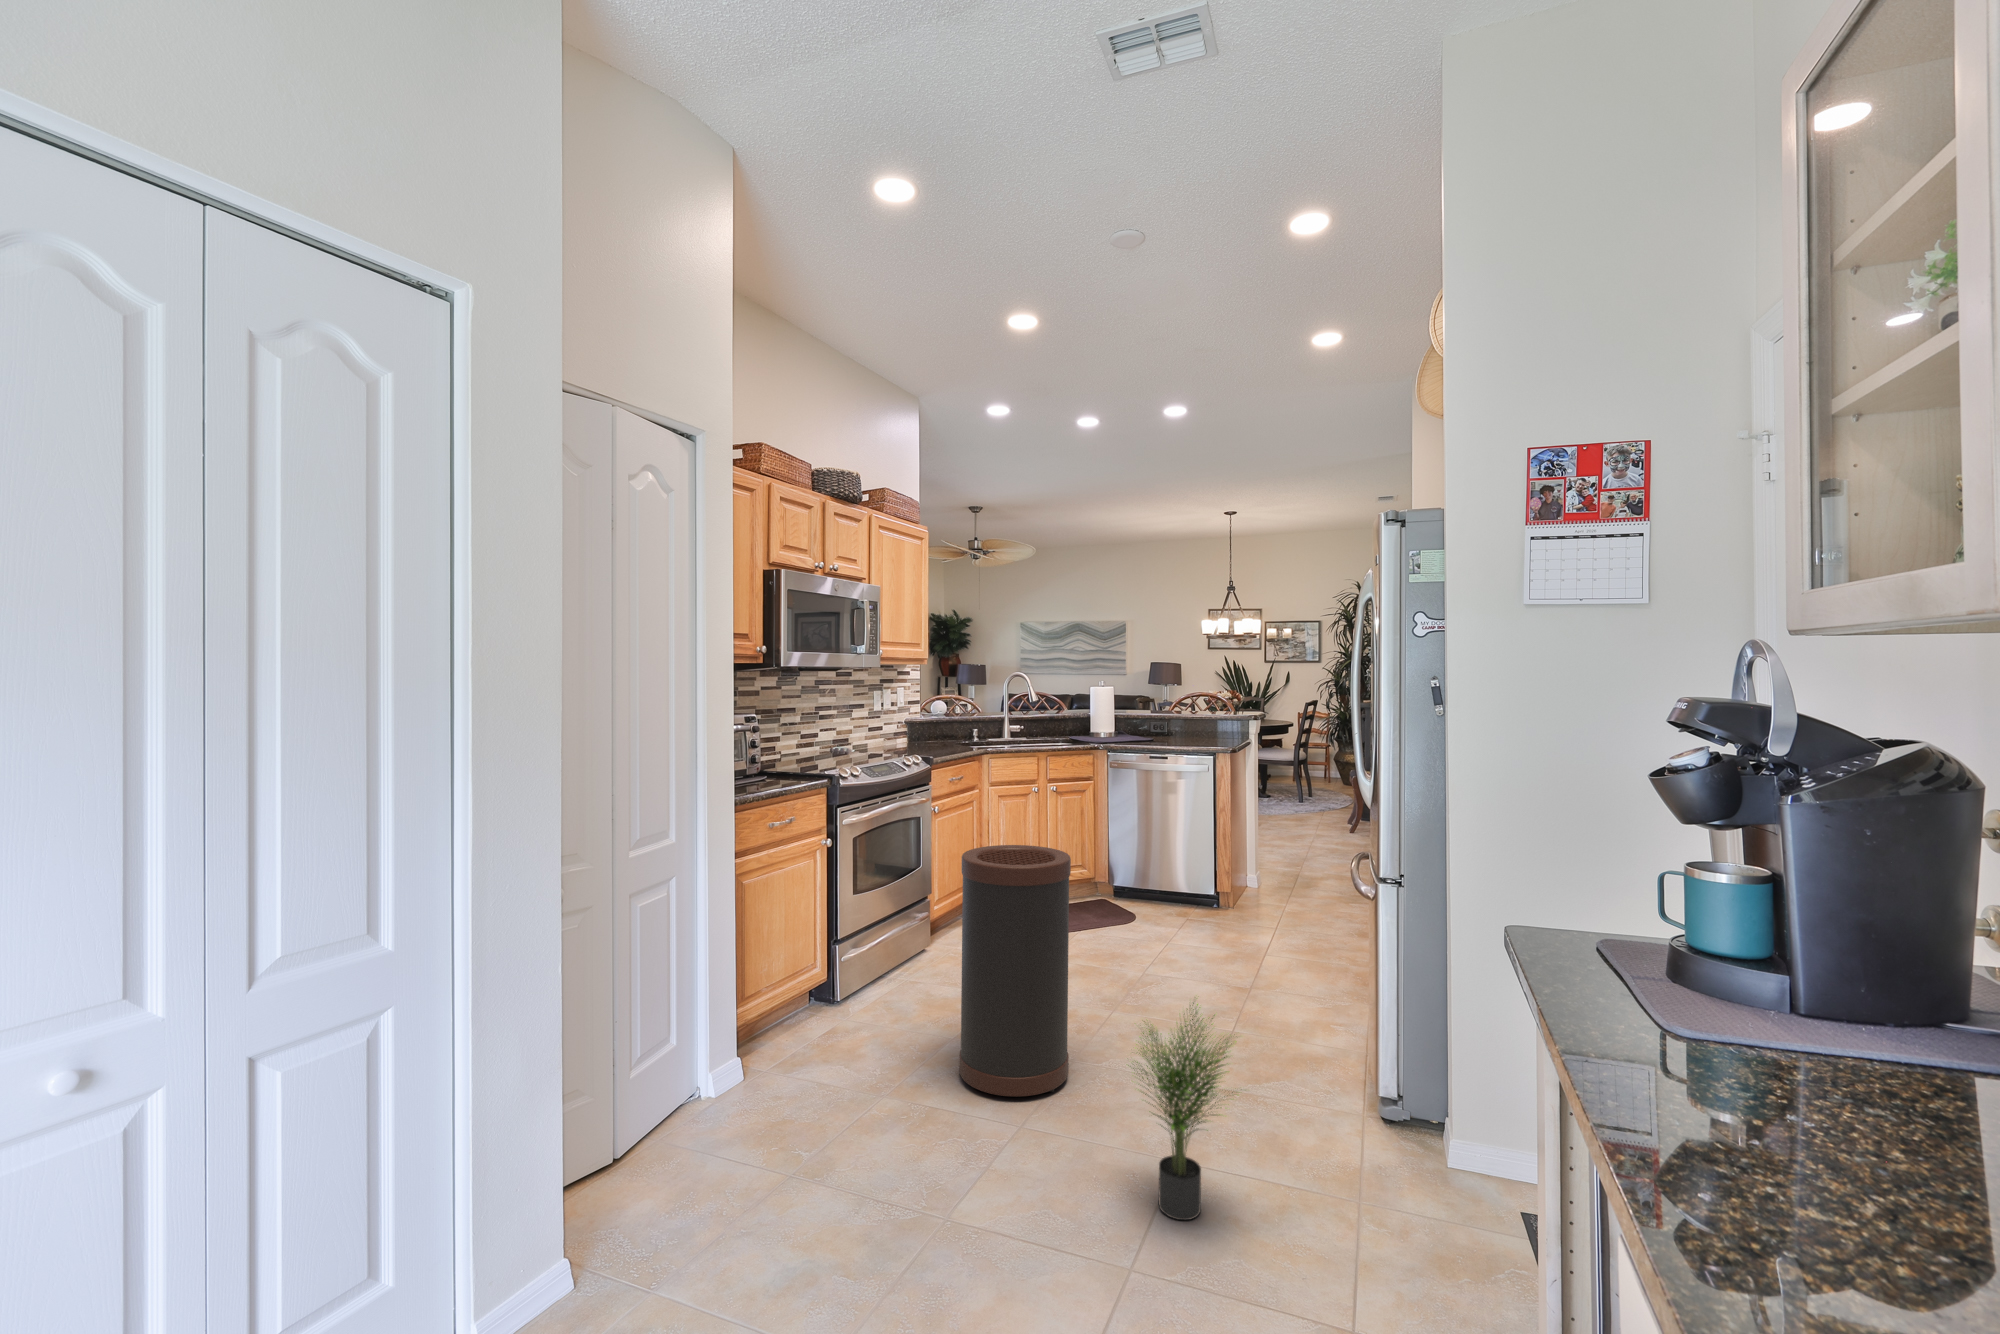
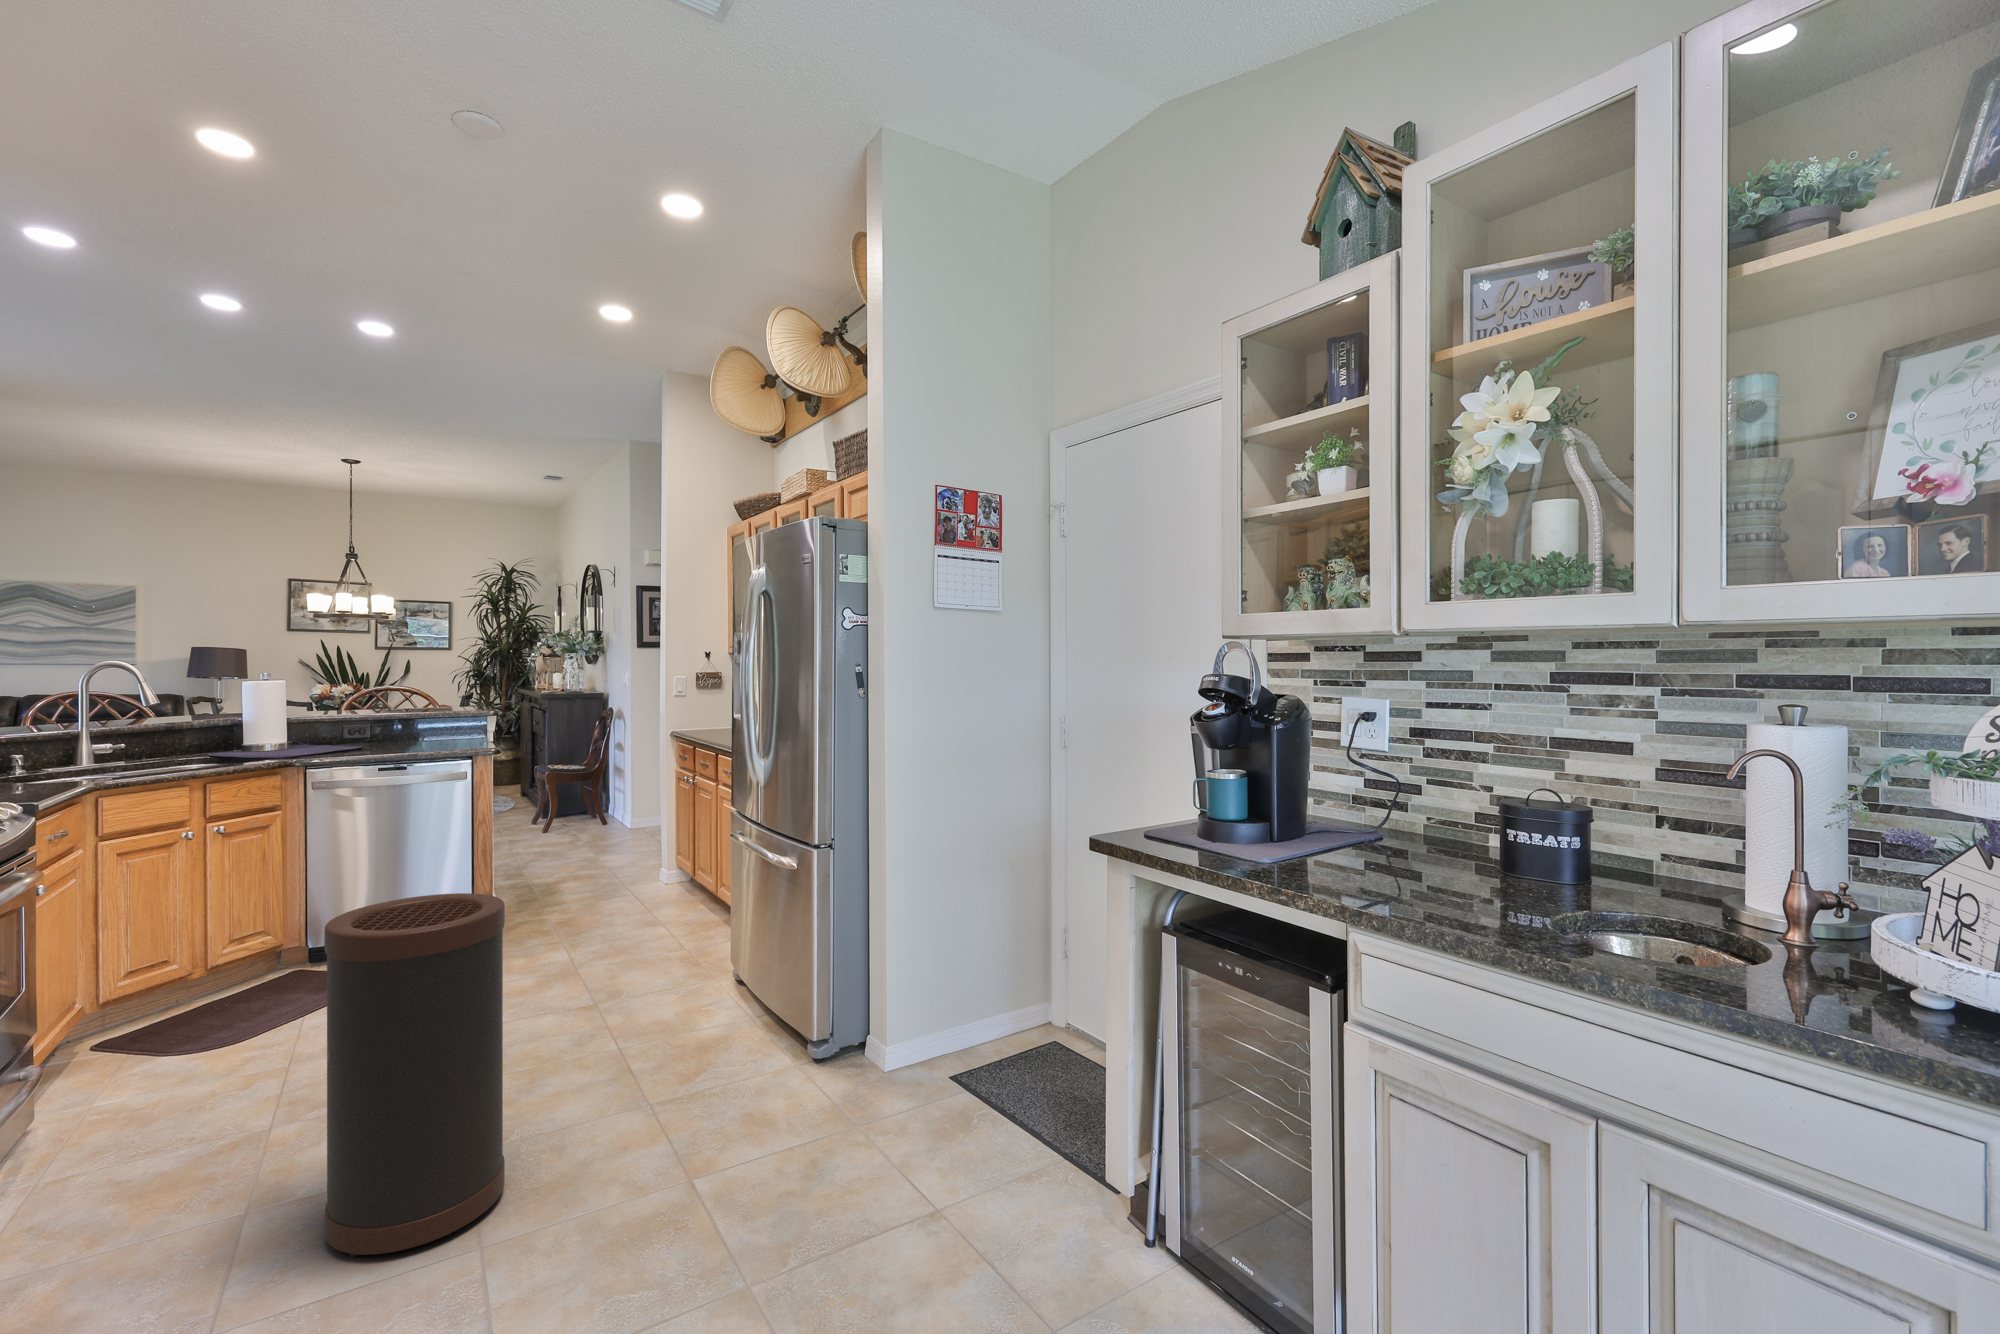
potted plant: present [1133,1003,1236,1220] -> none [670,994,817,1231]

